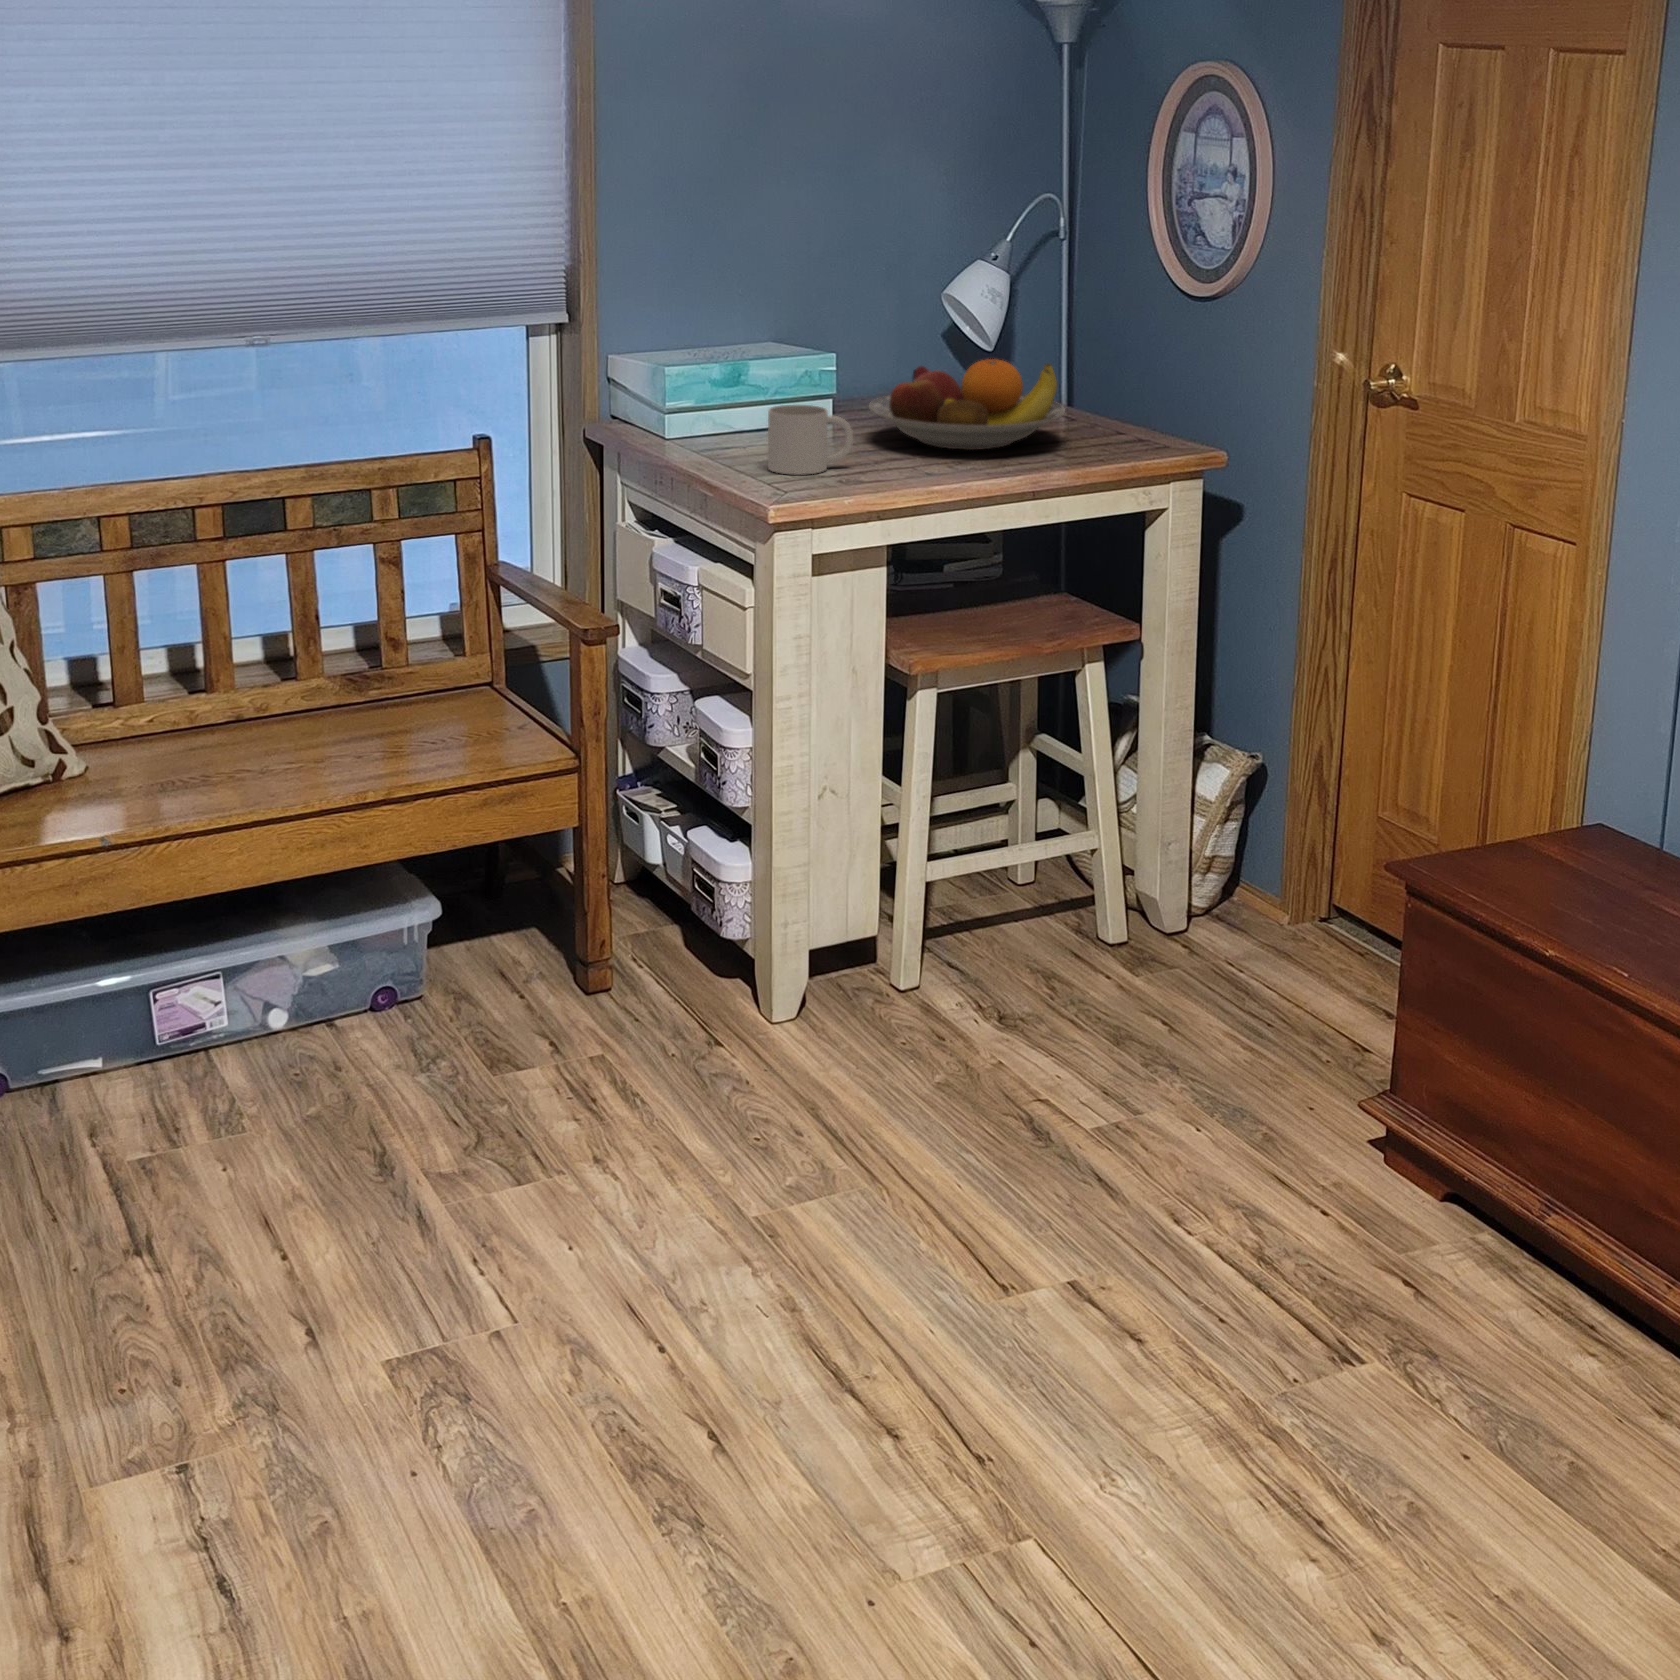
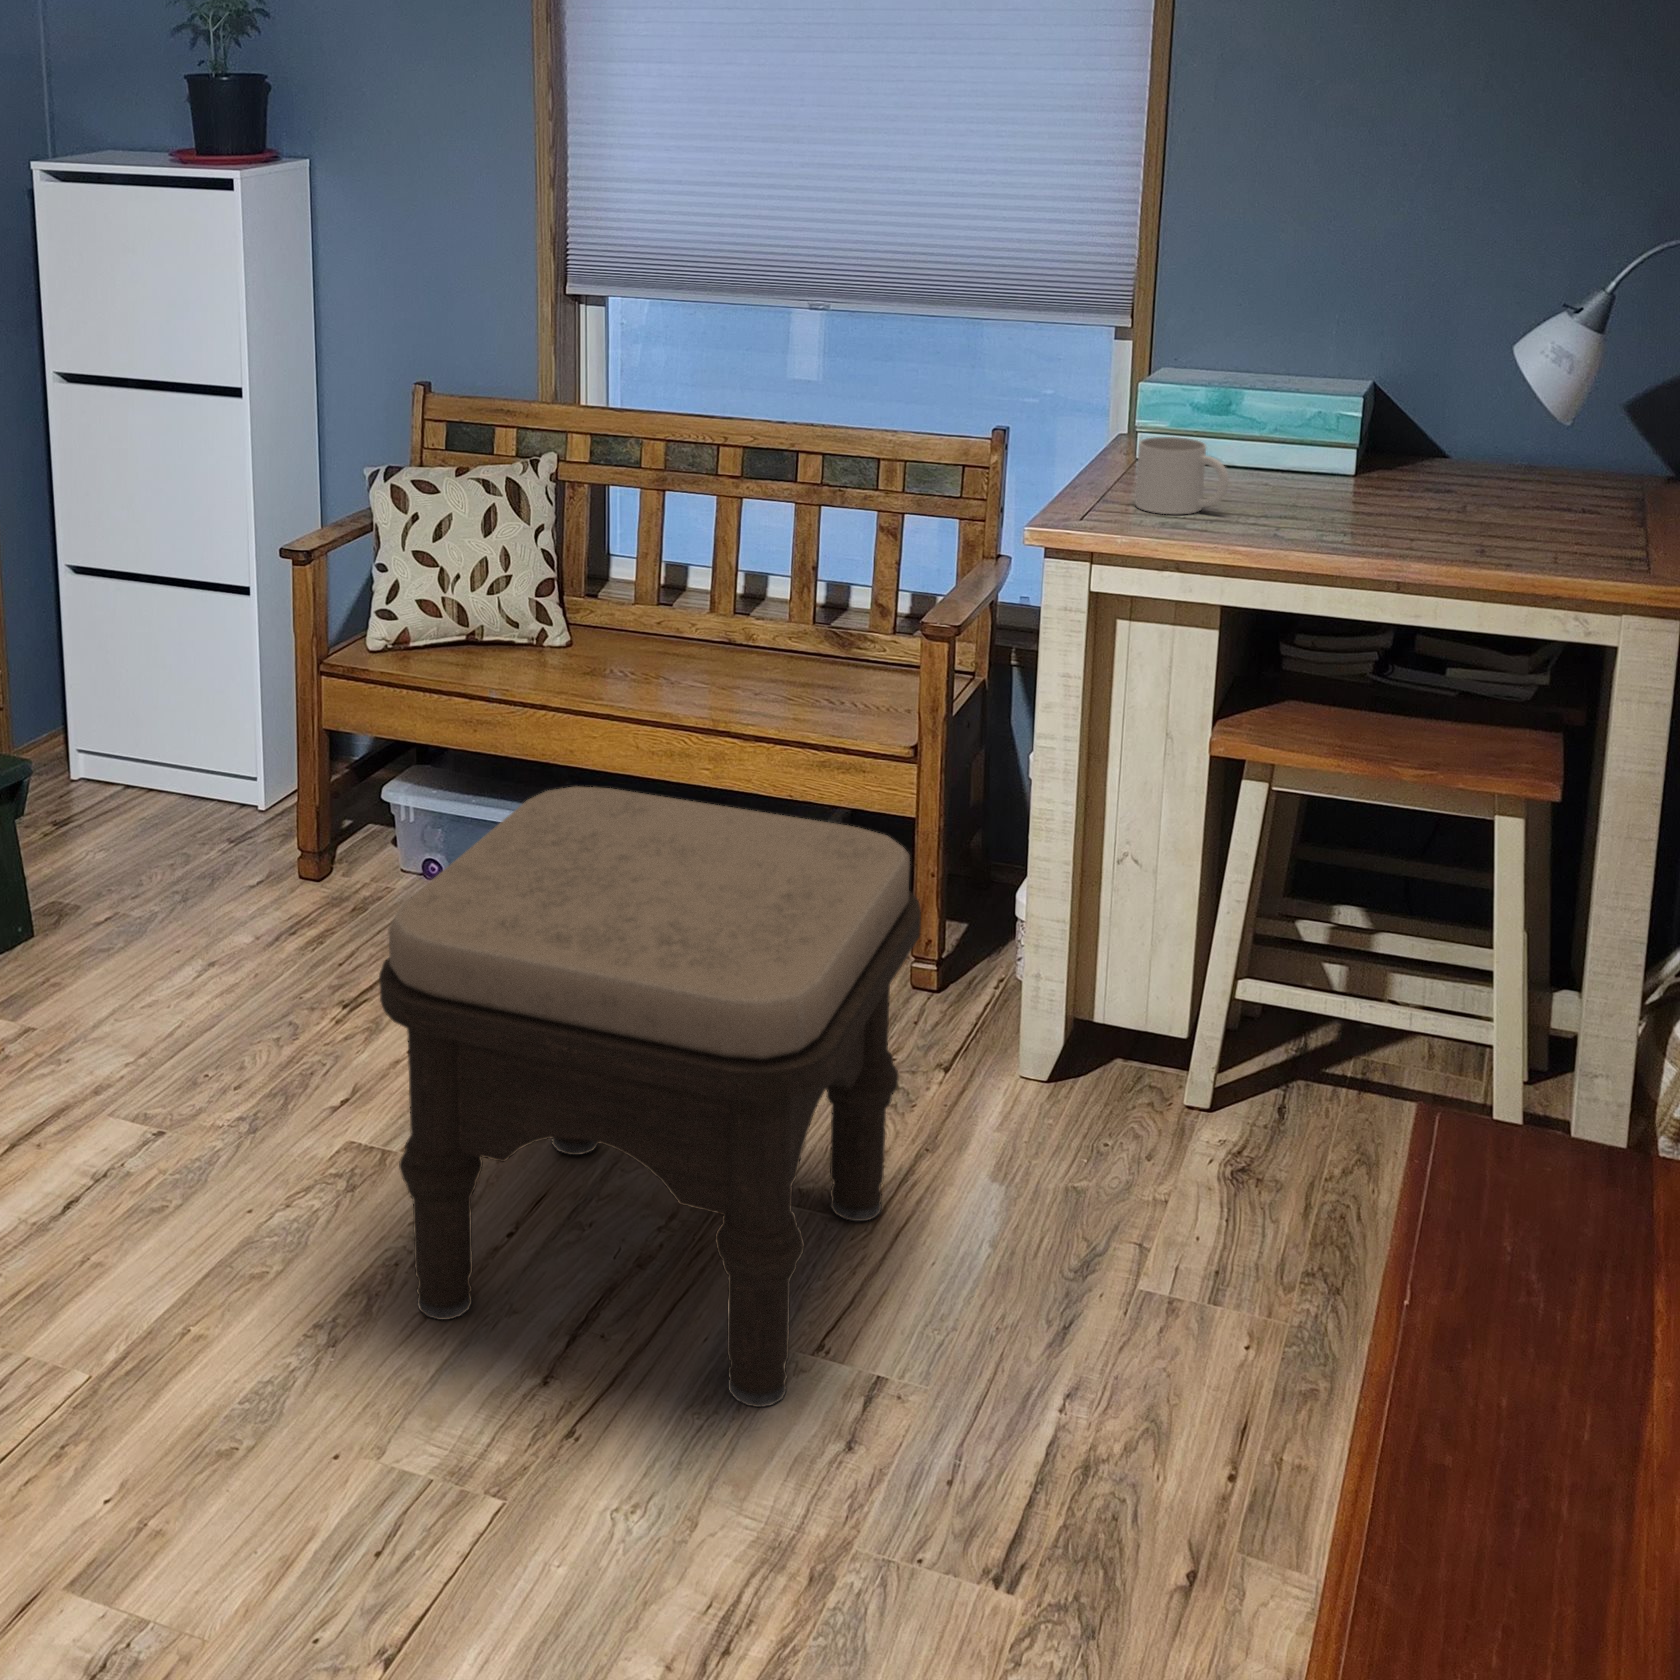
fruit bowl: present [869,359,1065,450] -> none [1320,425,1570,531]
ottoman: none [515,808,1097,1461] -> present [379,786,921,1407]

